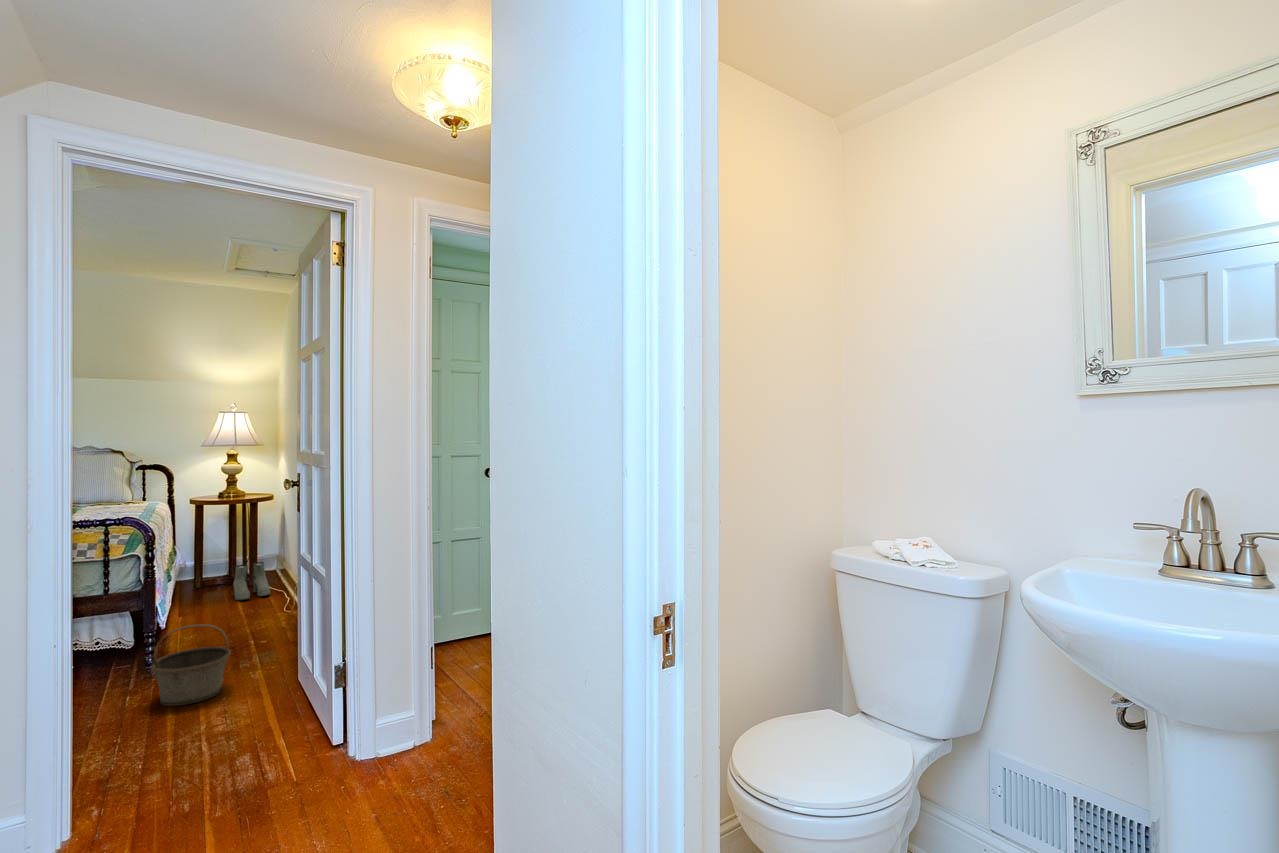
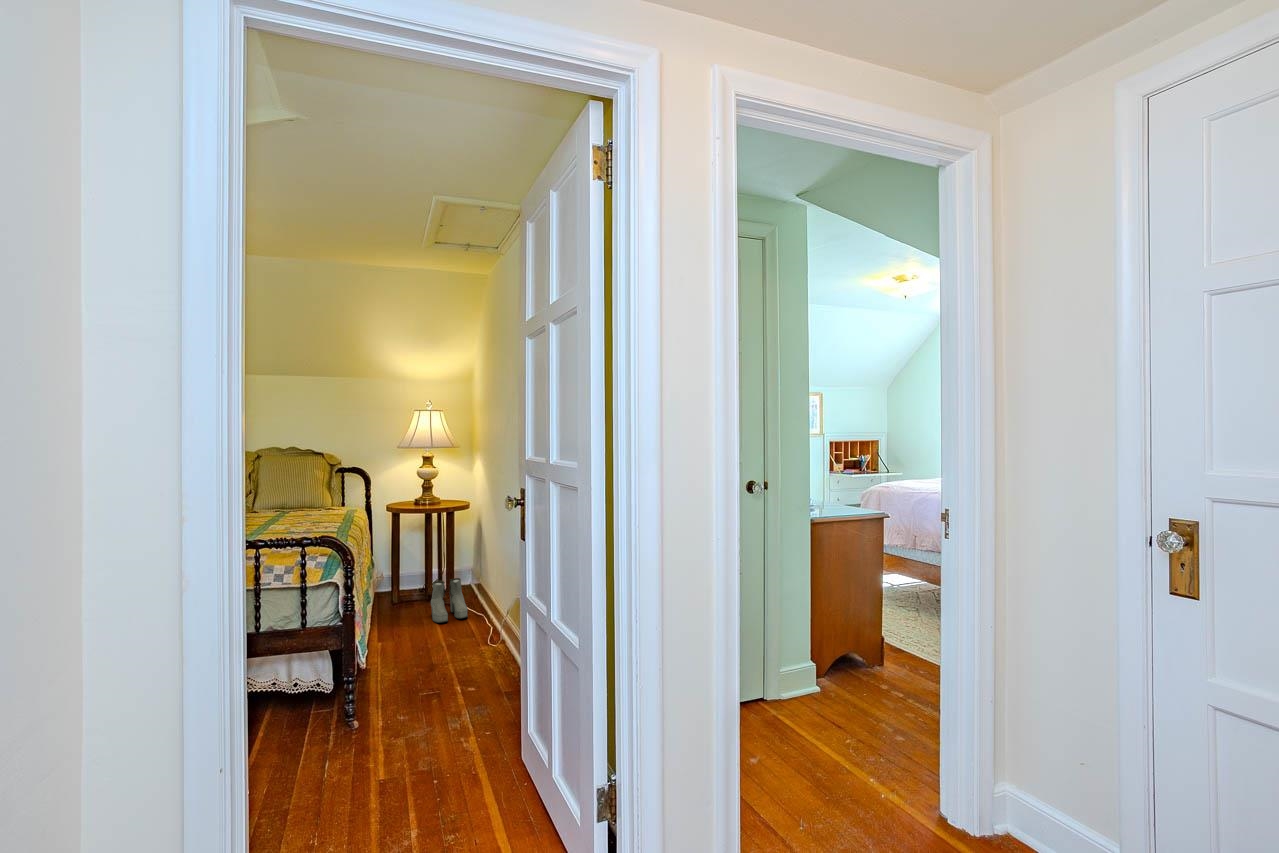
basket: present [151,624,231,706] -> none [350,686,441,799]

